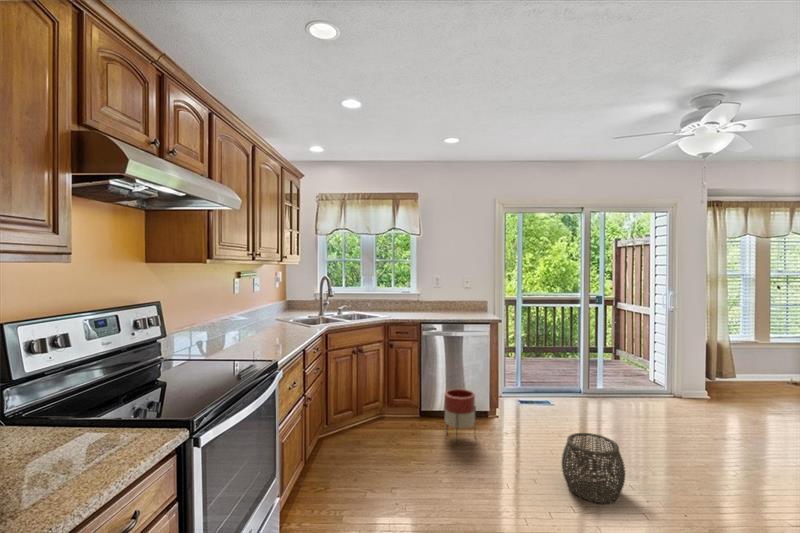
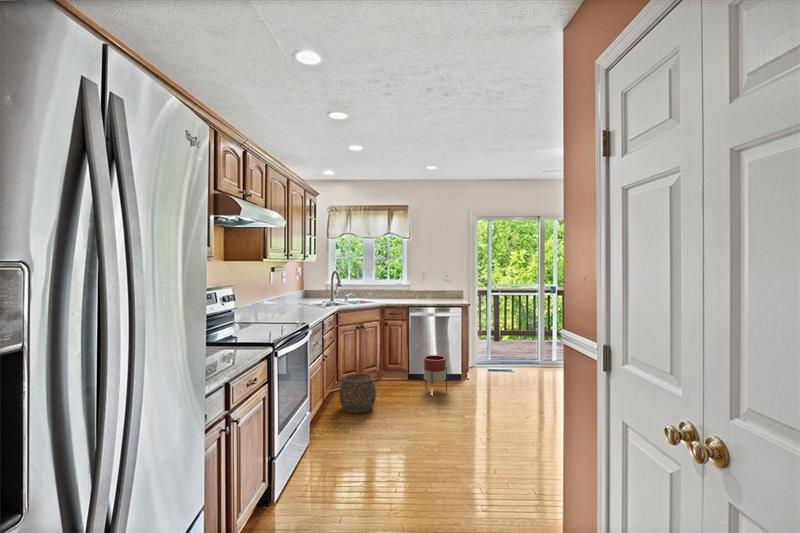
woven basket: present [562,433,625,504] -> present [339,373,376,413]

